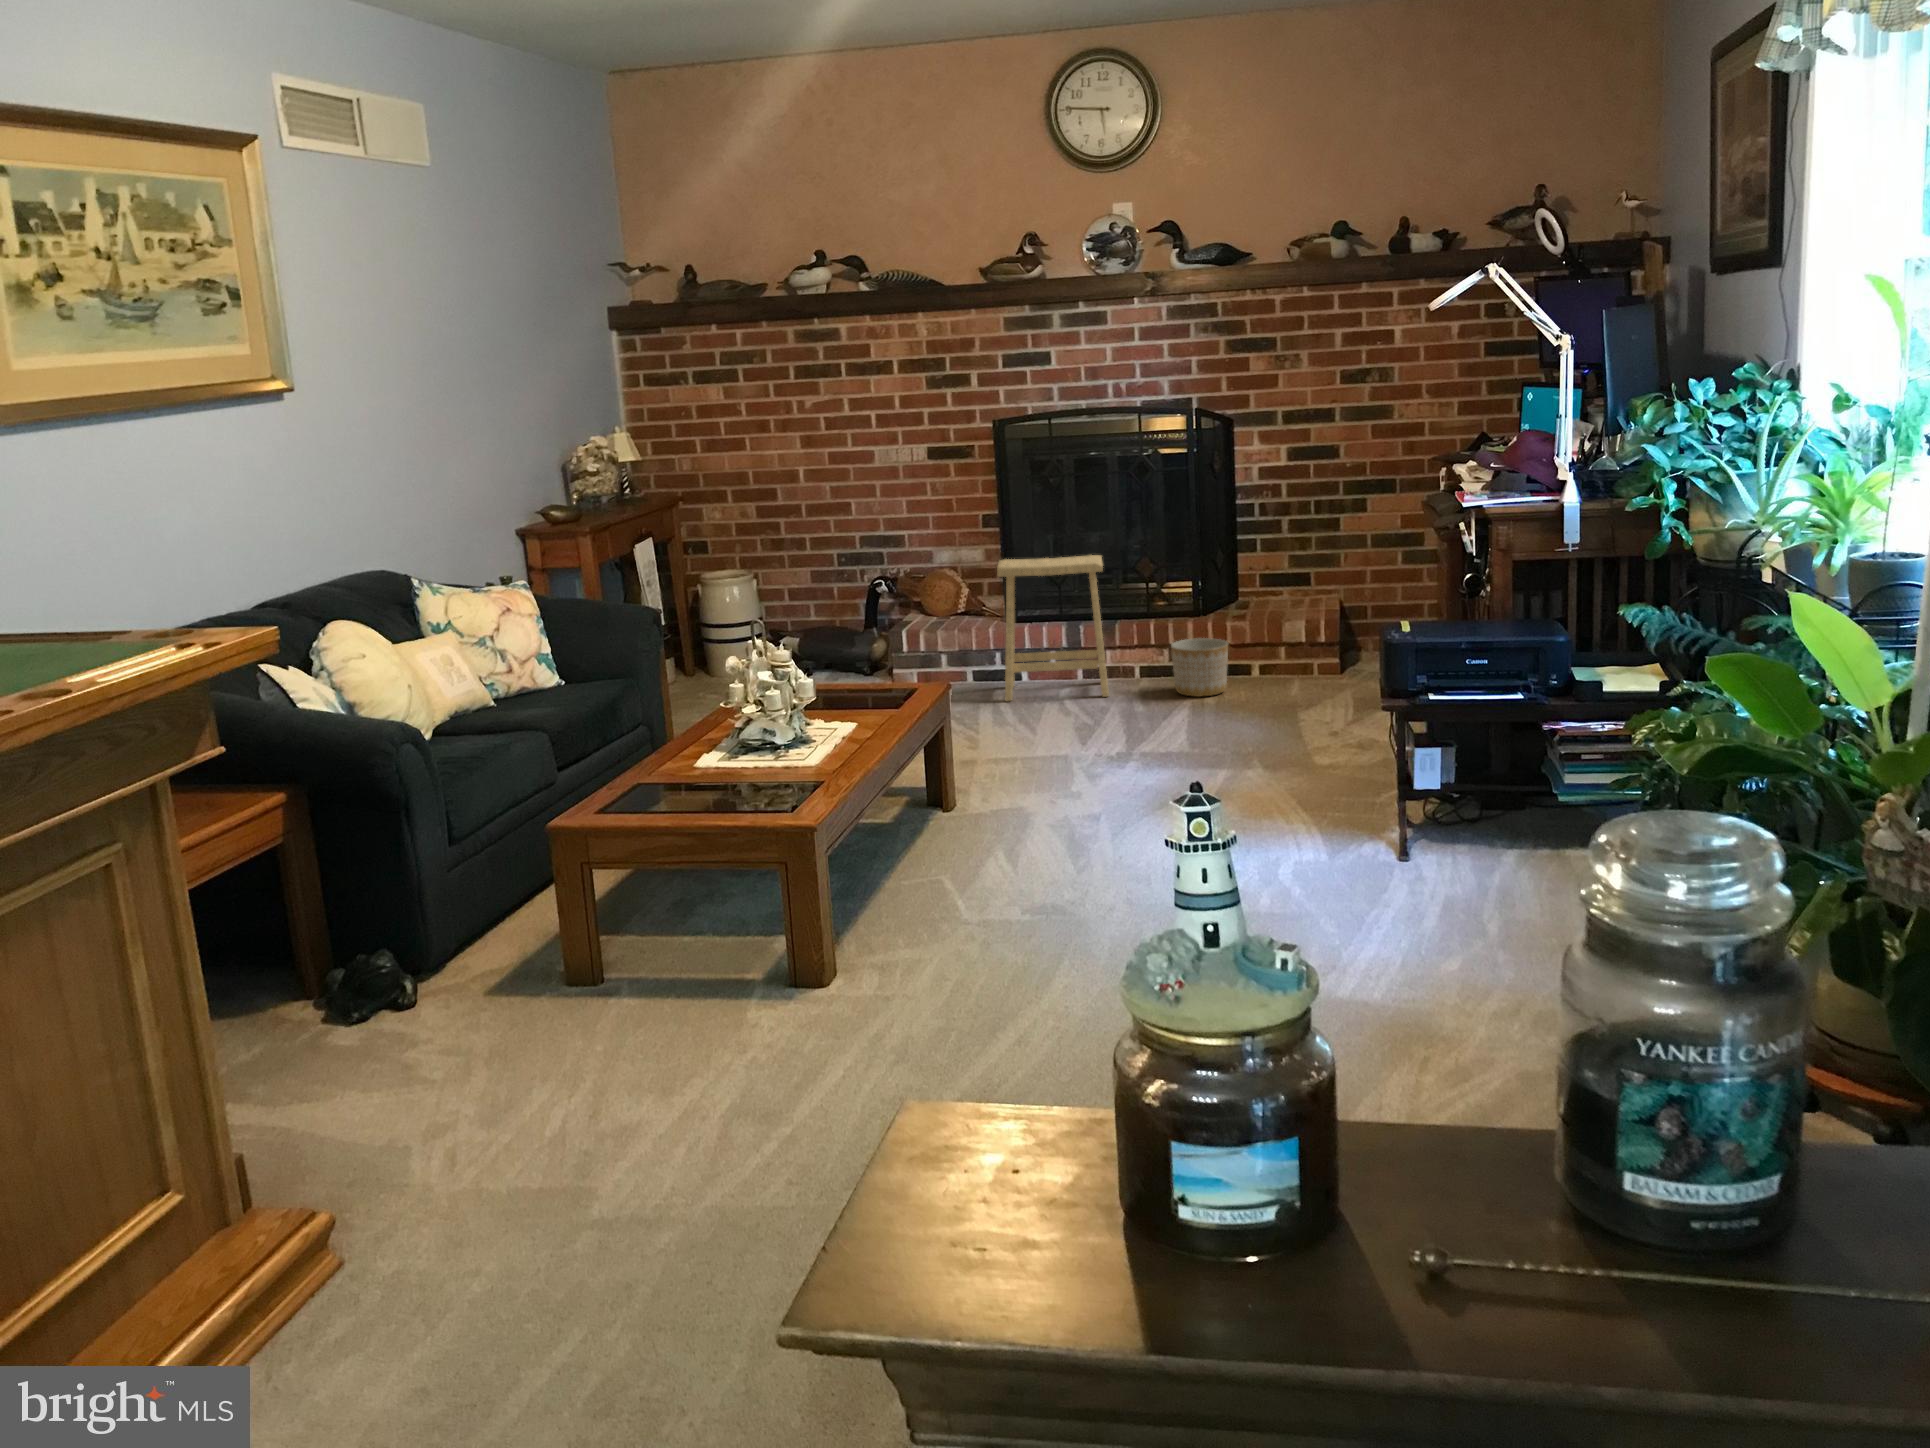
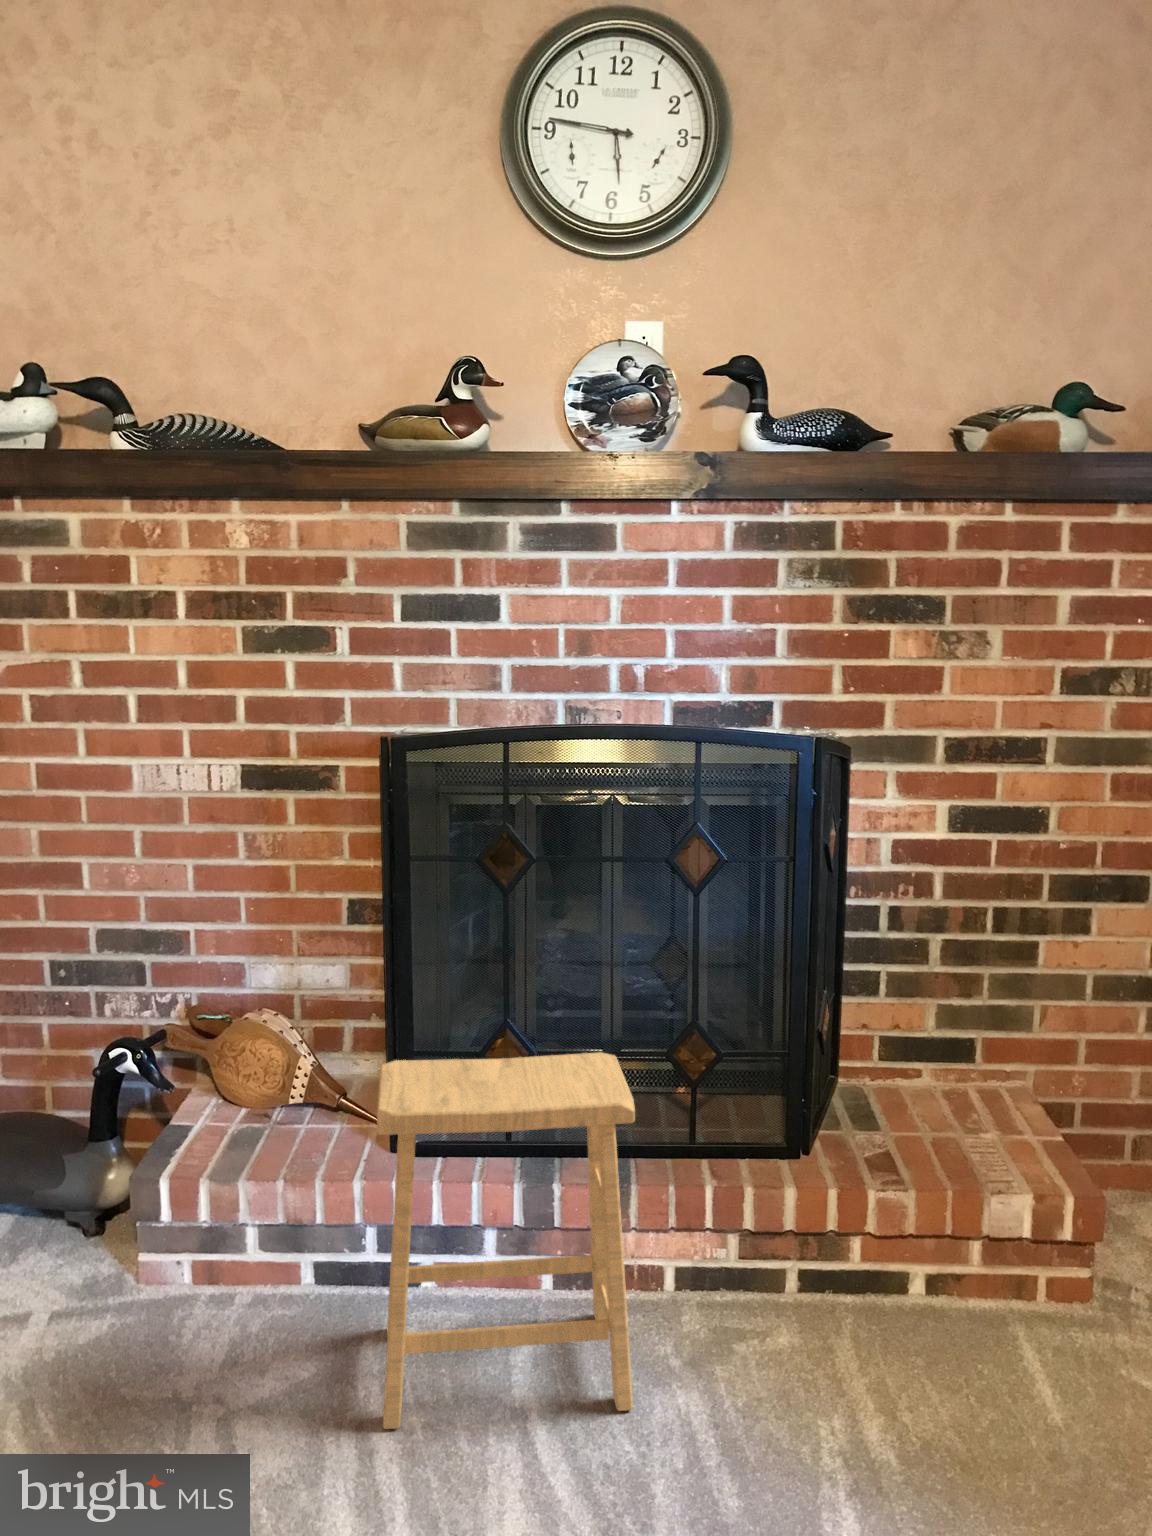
planter: present [1171,638,1228,697] -> none [778,1249,914,1423]

